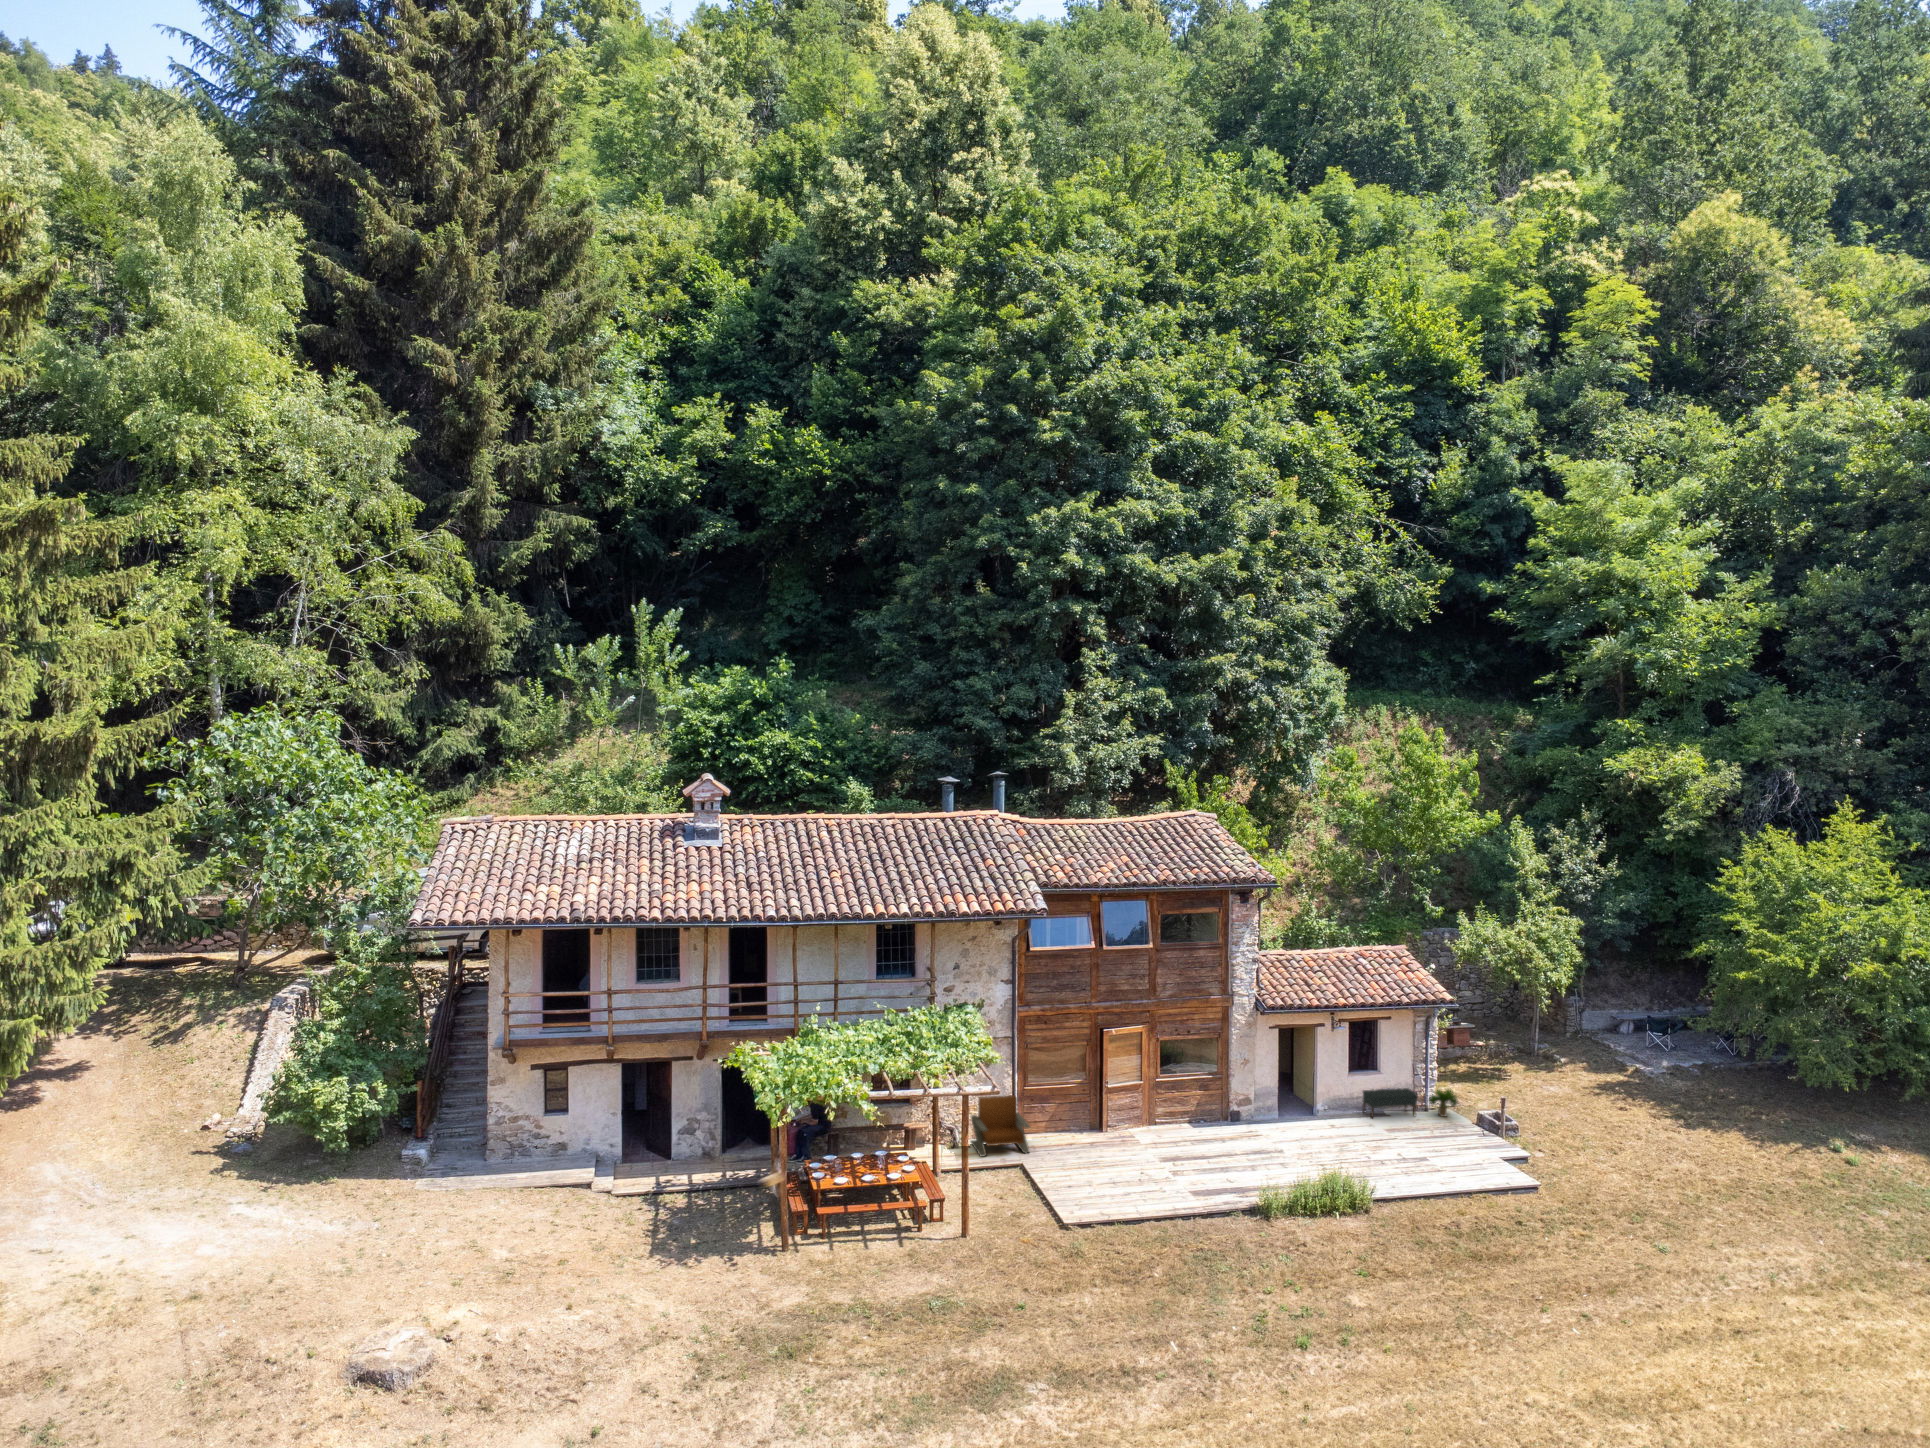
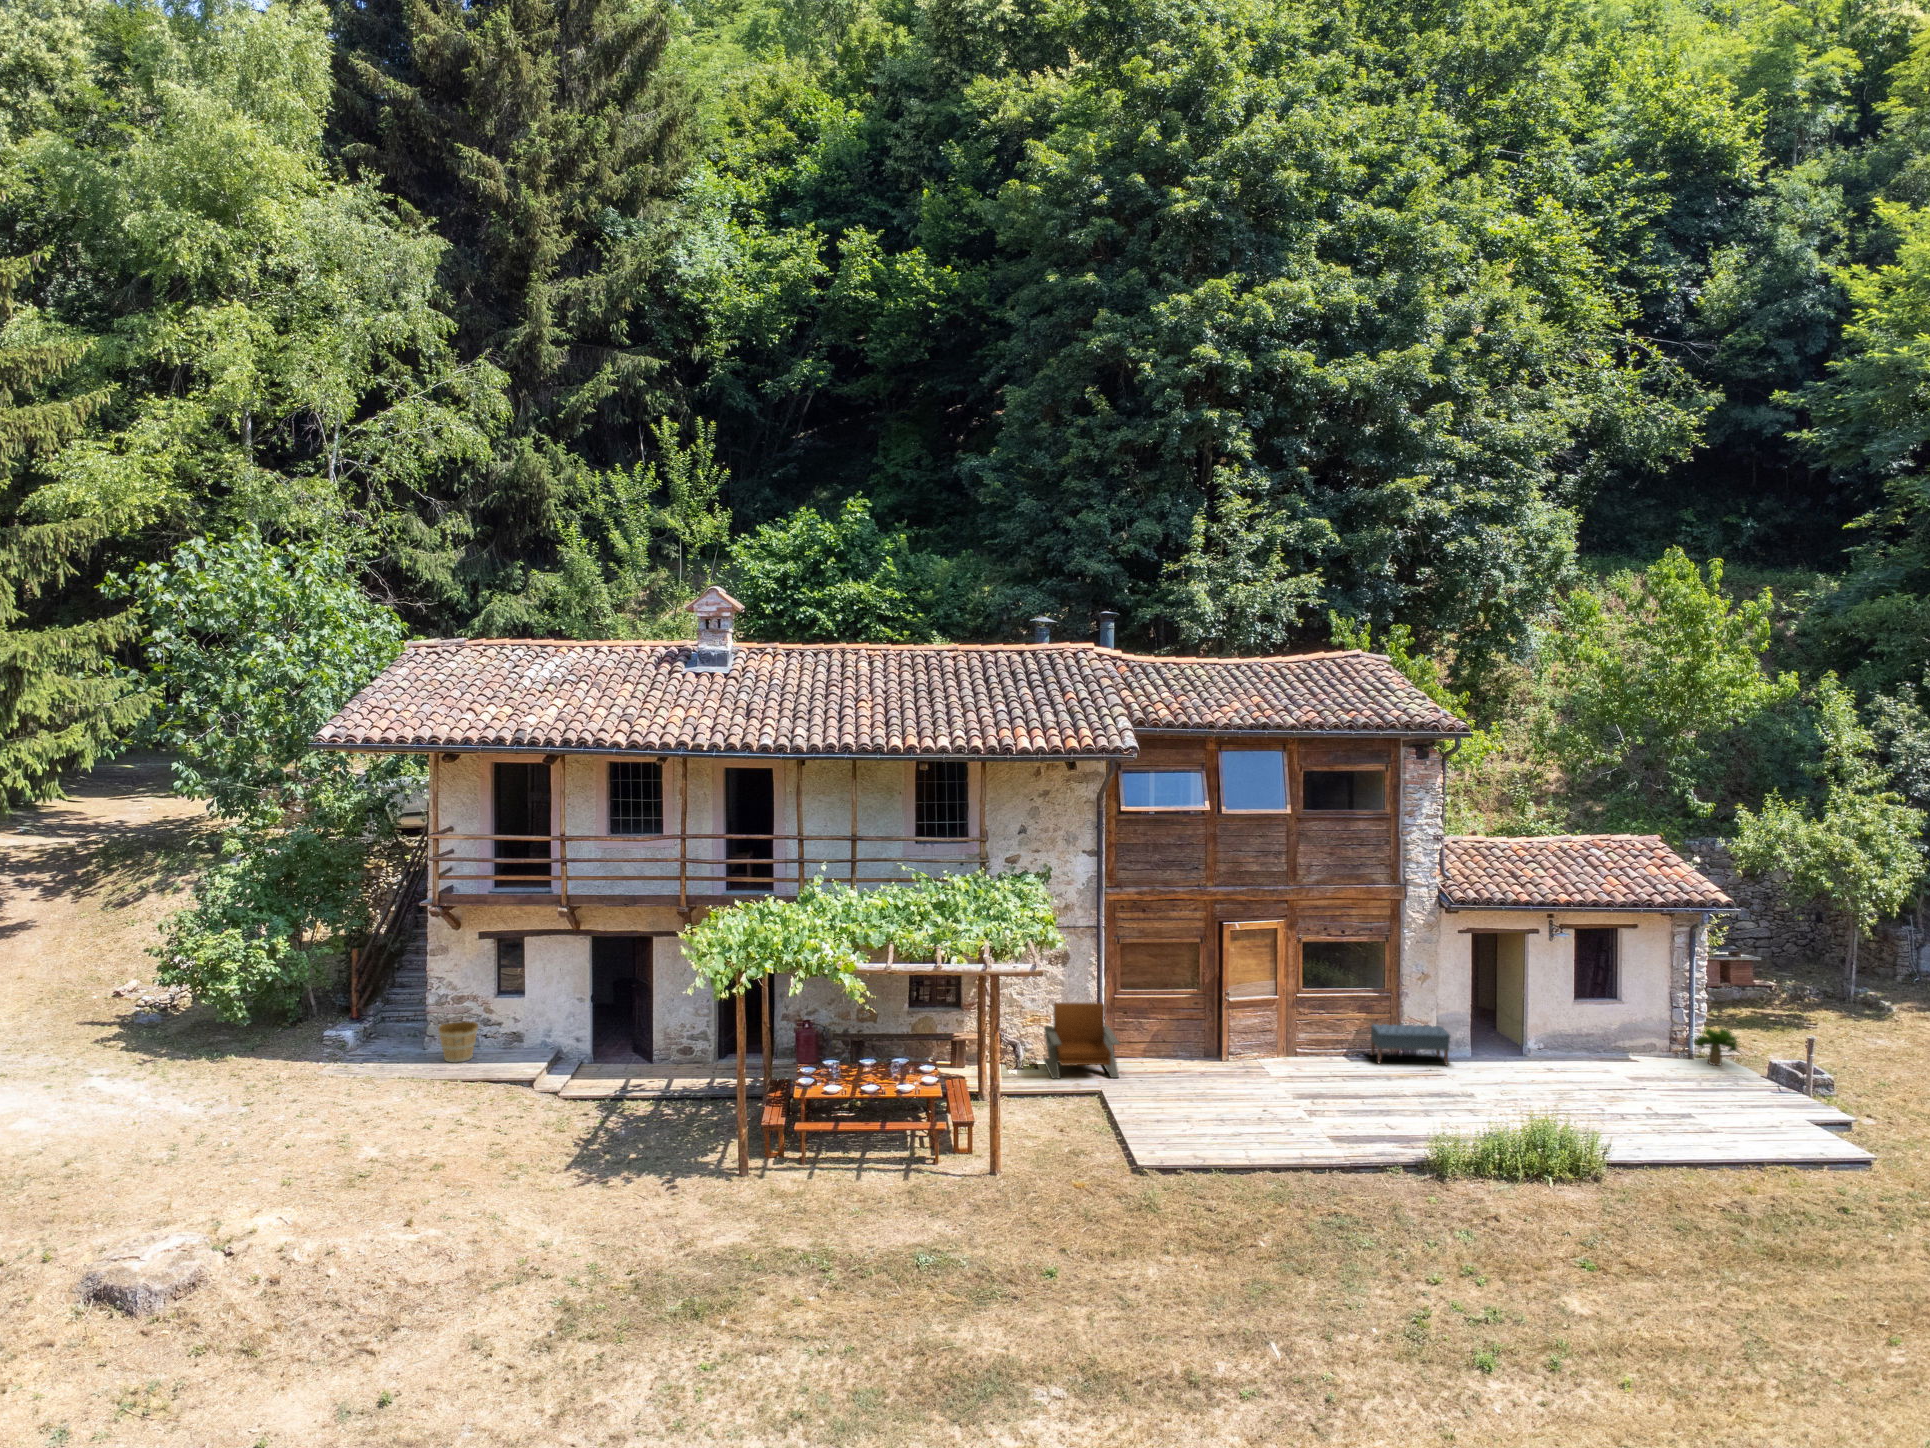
bench: present [1363,1088,1417,1118] -> present [1371,1024,1450,1065]
wooden bucket: none [487,1137,521,1173] -> present [438,1021,478,1063]

